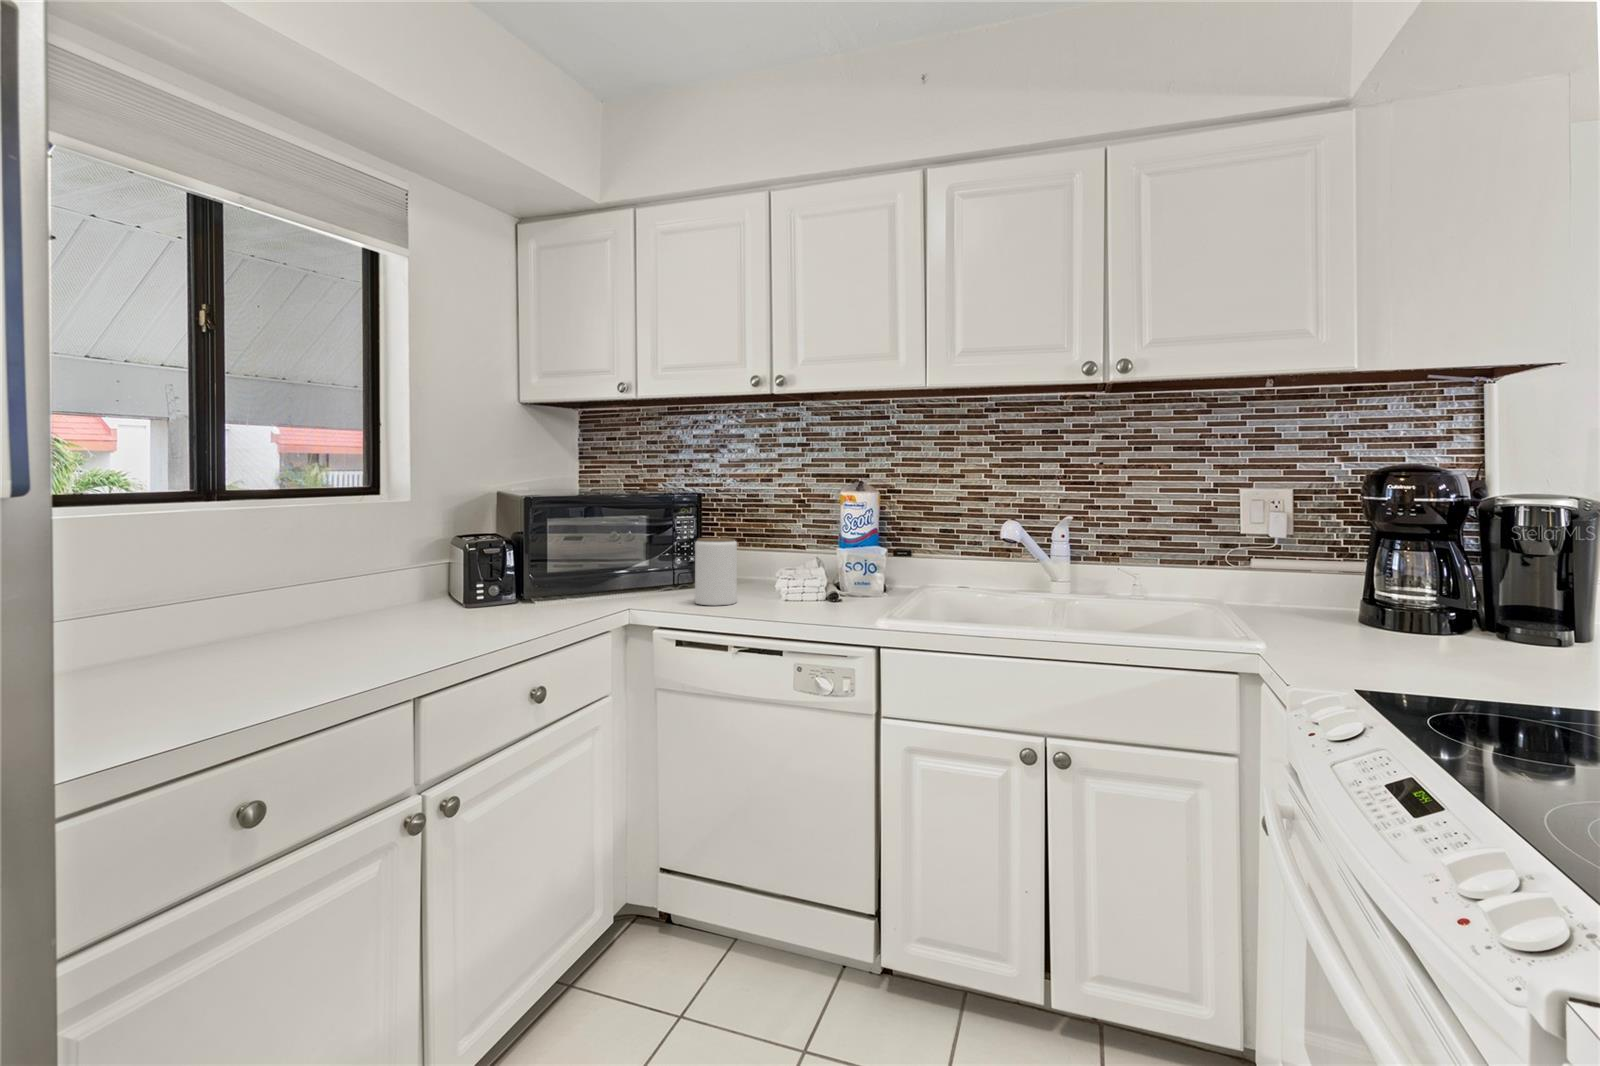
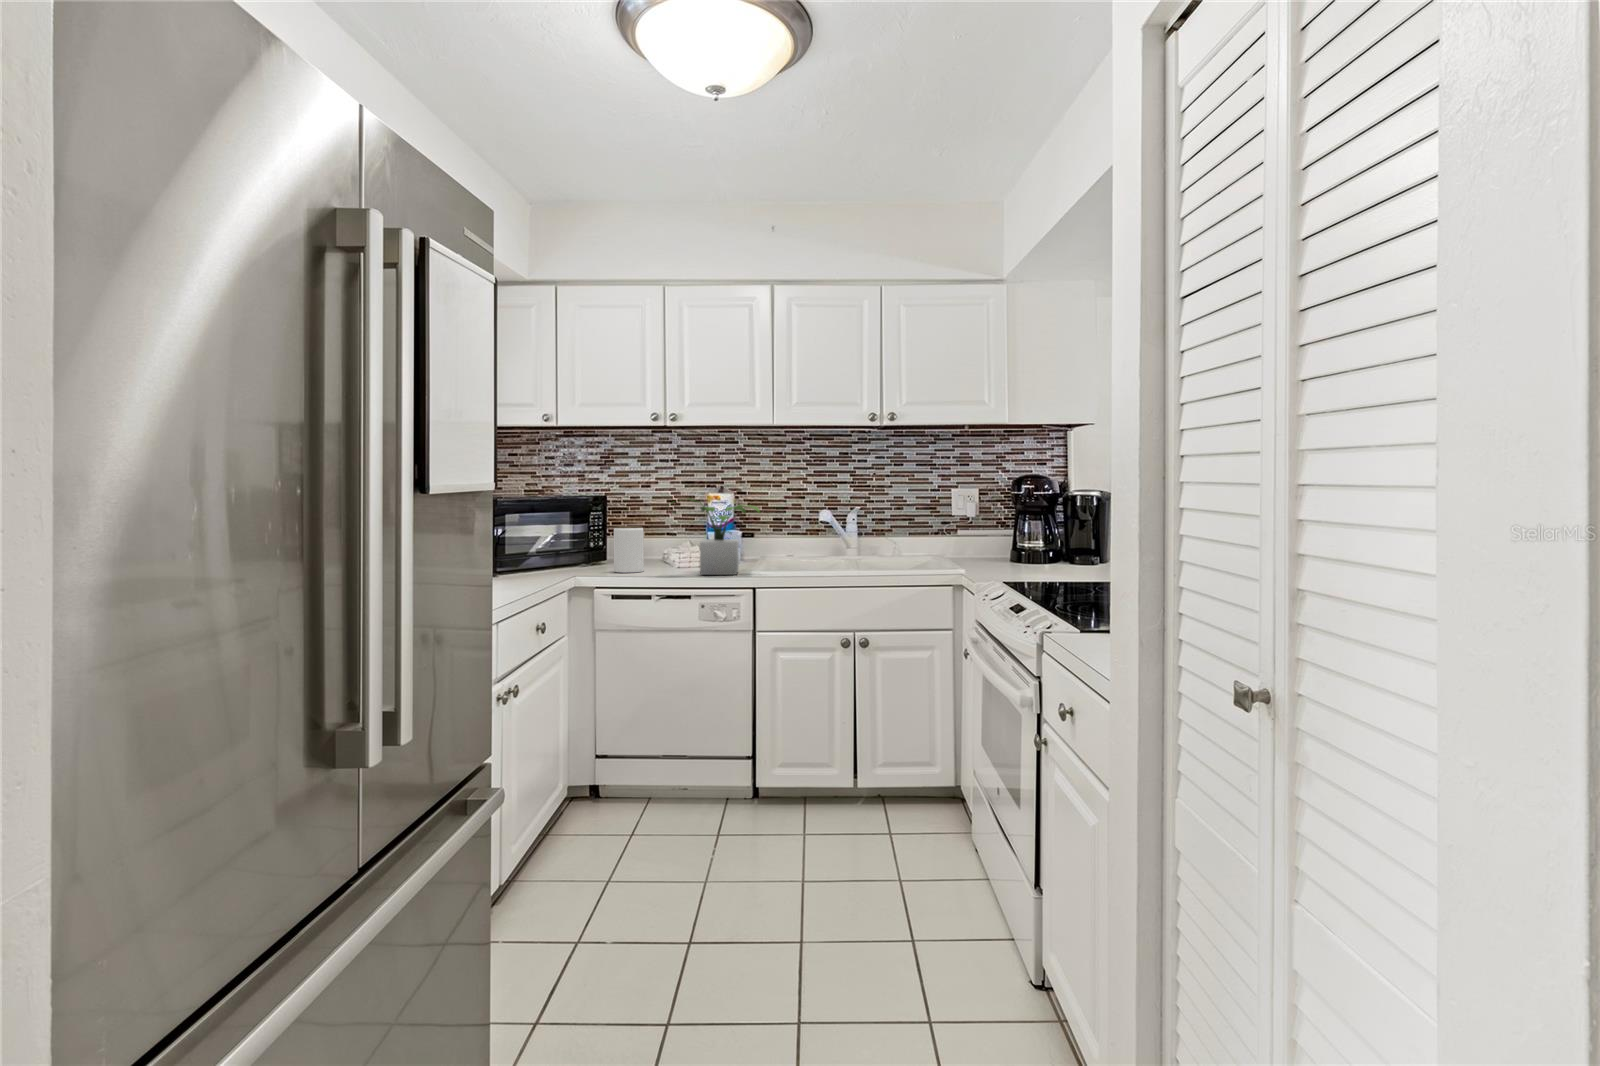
potted plant: none [744,501,885,625] -> present [689,498,759,575]

